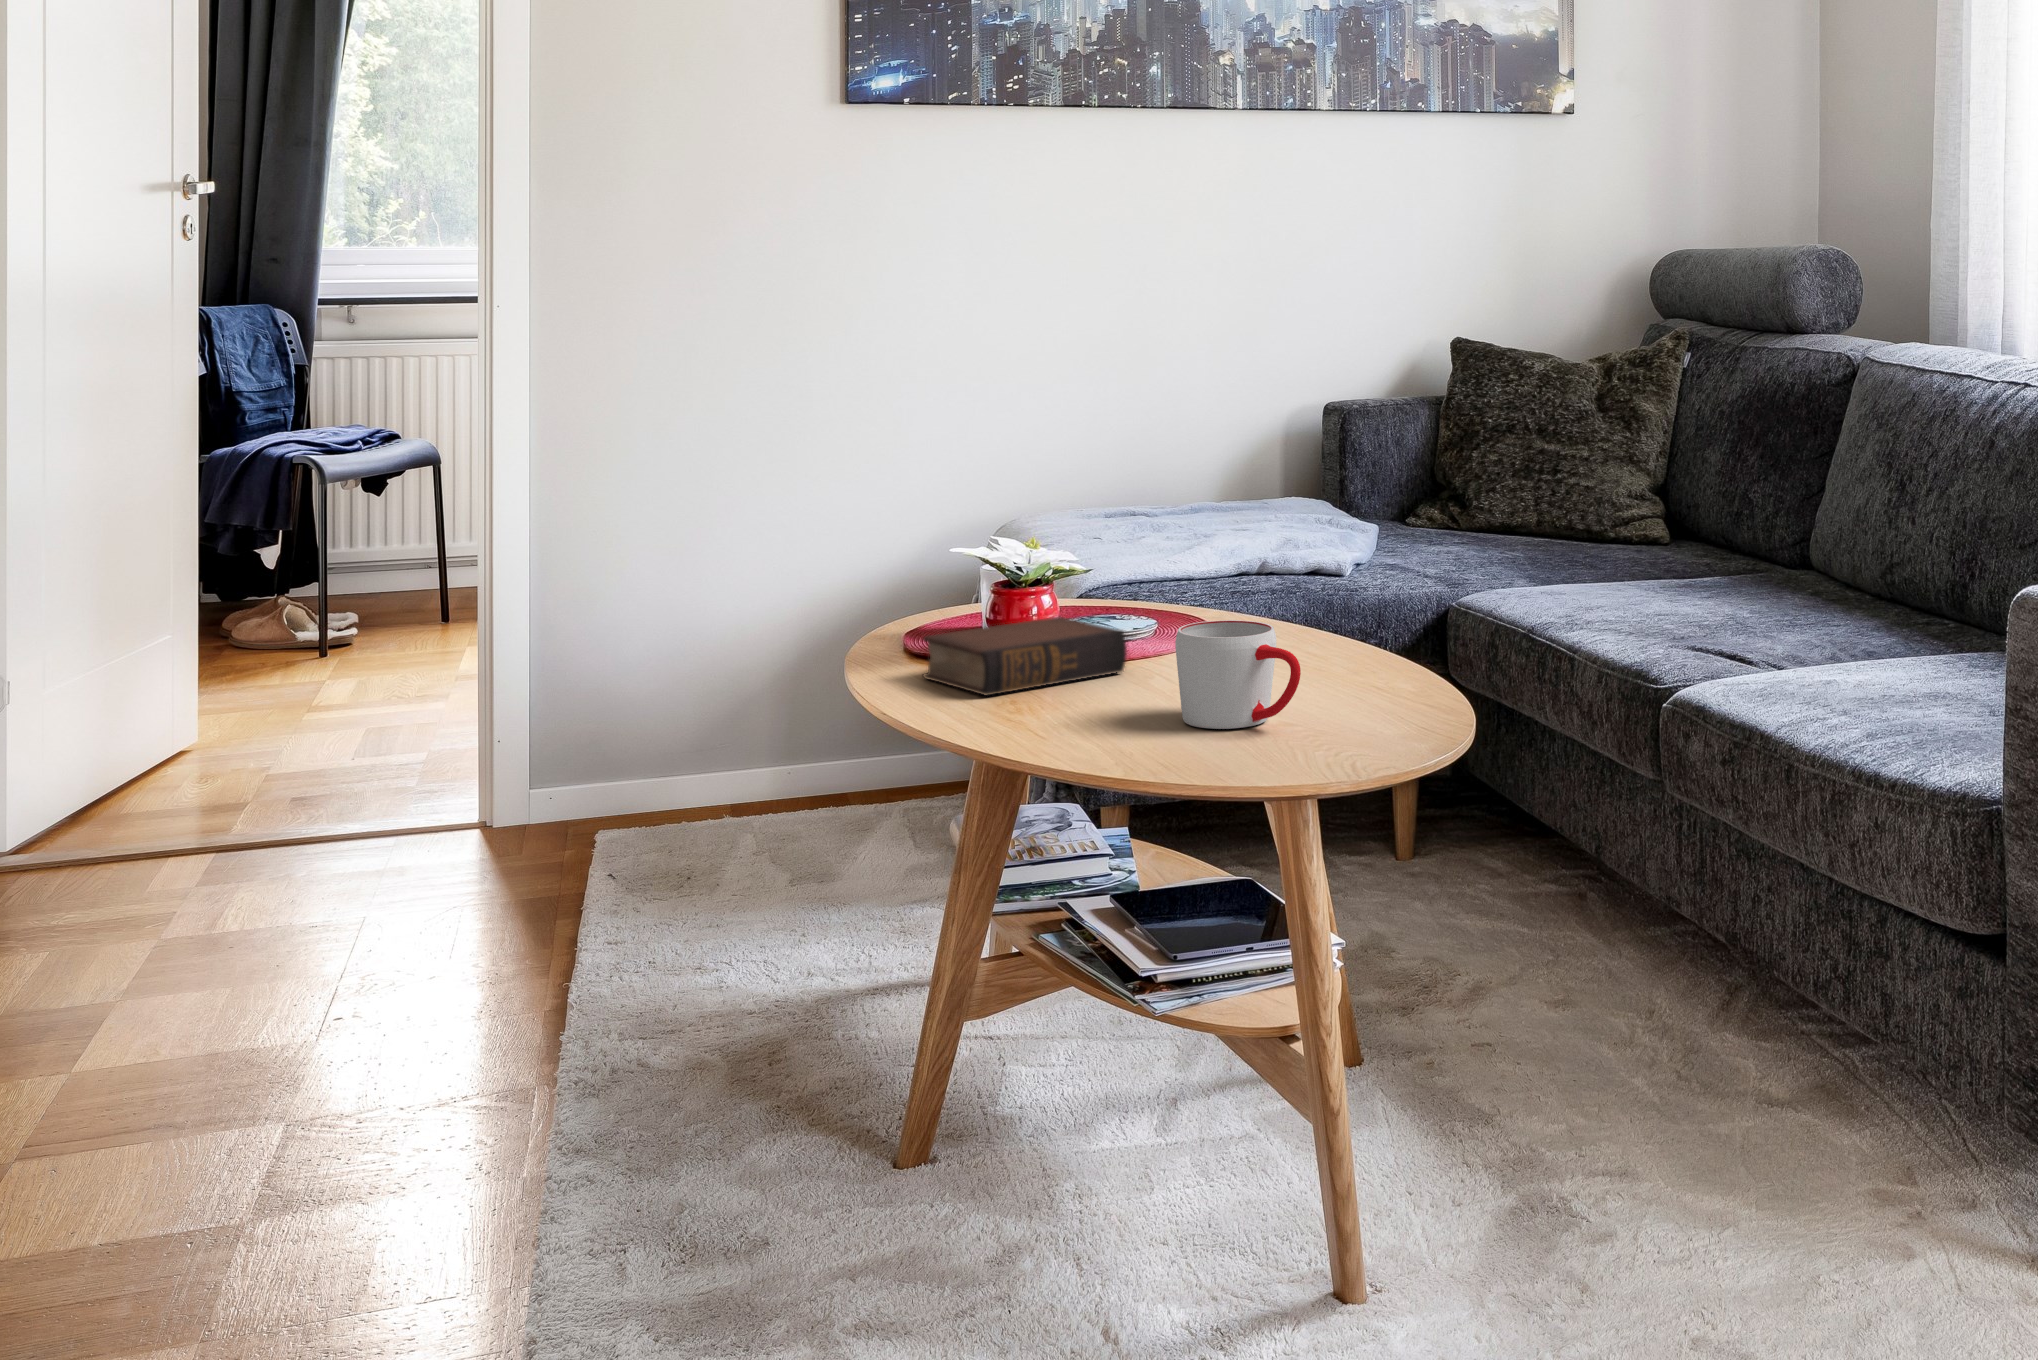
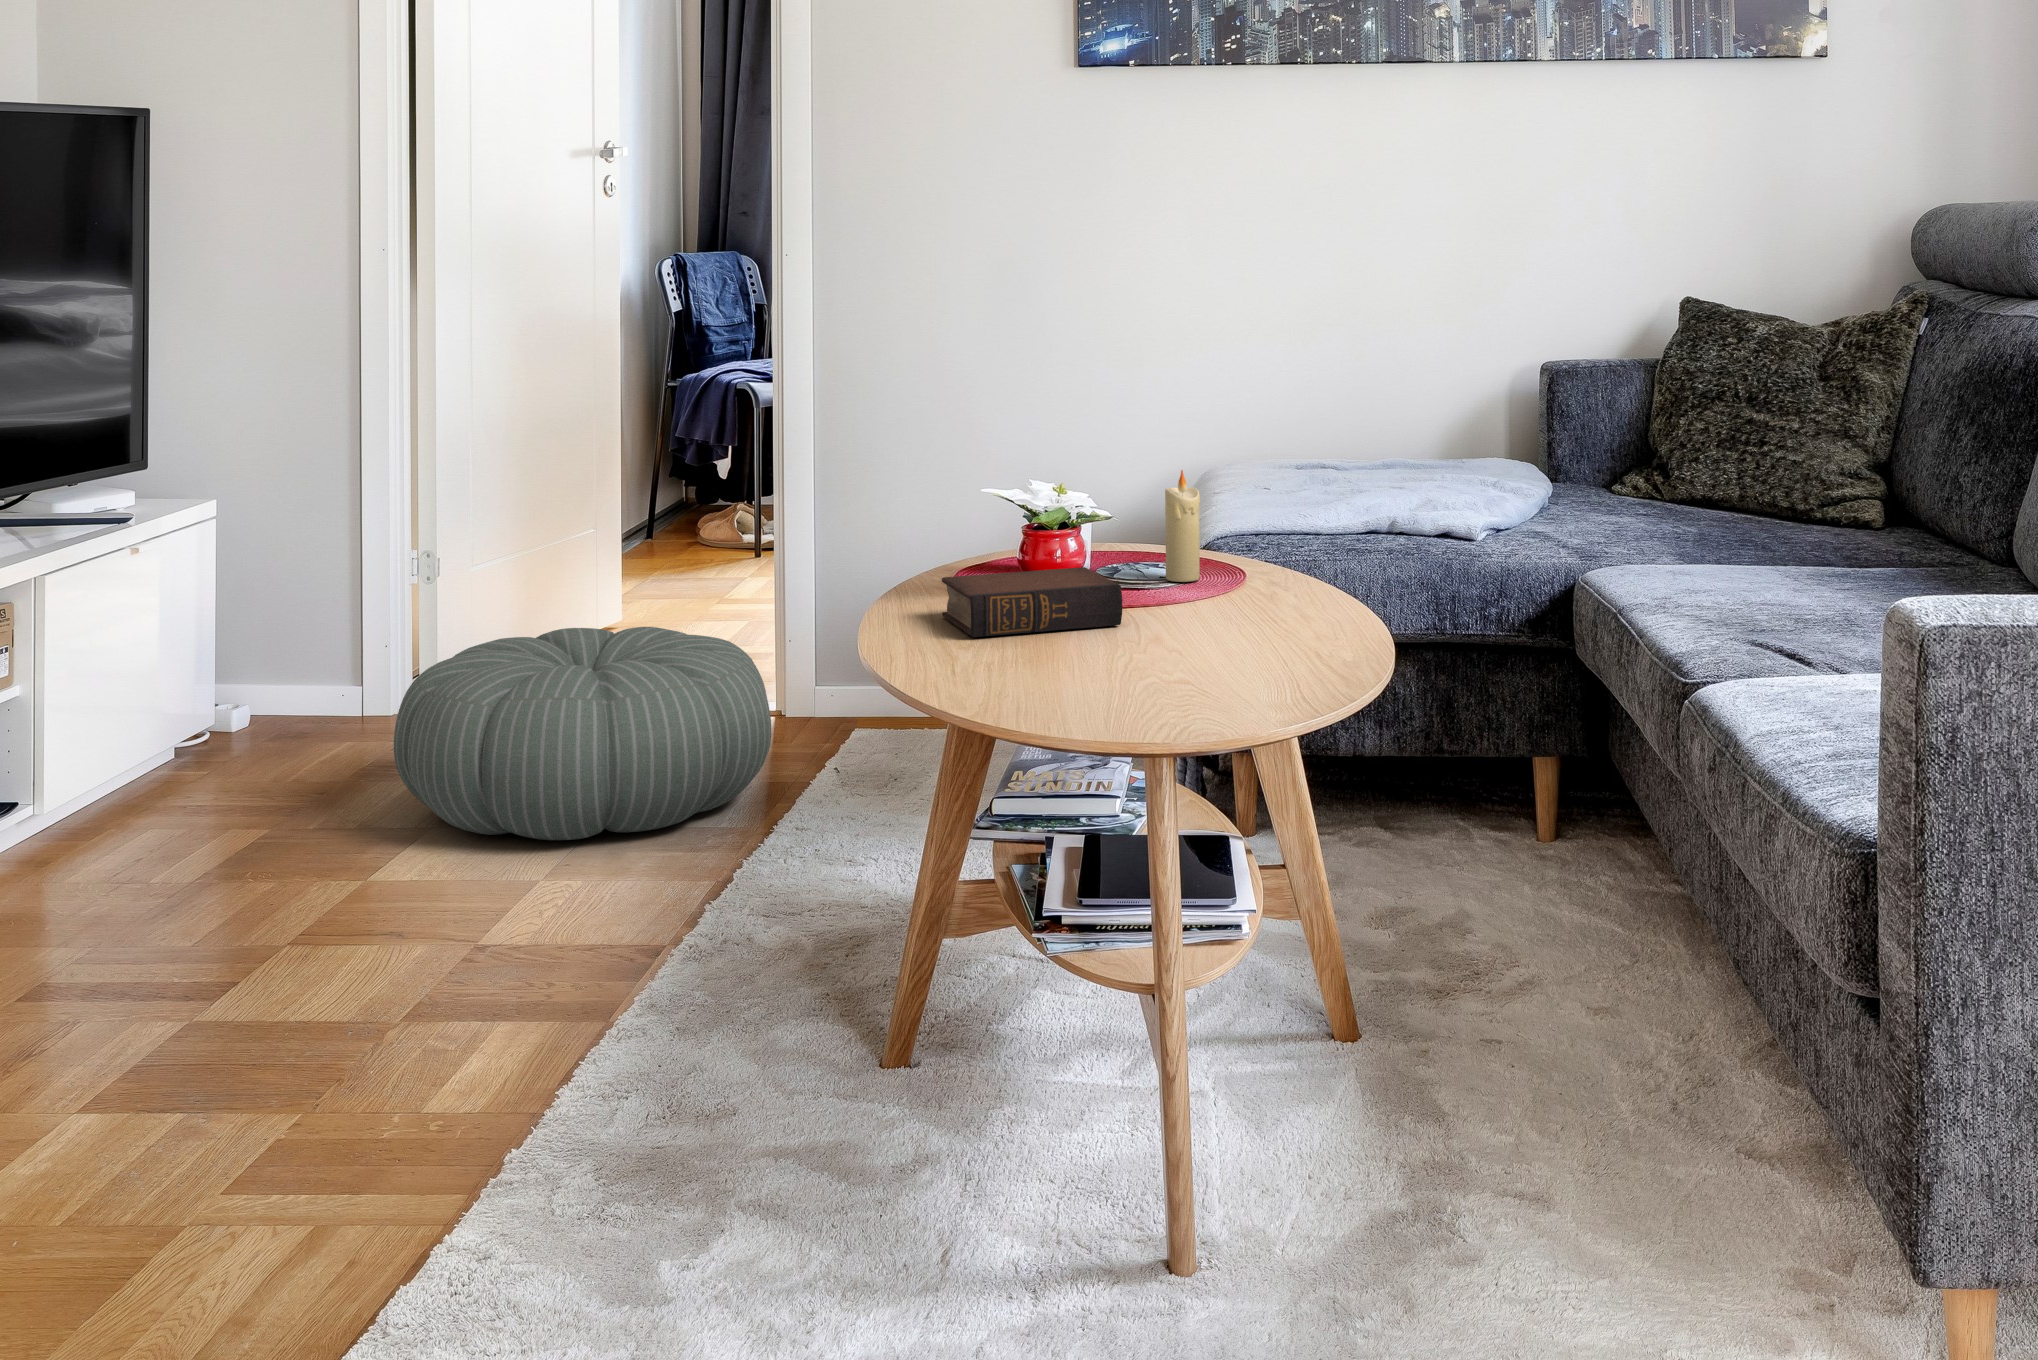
candle: none [1108,512,1144,627] -> present [1165,470,1200,582]
mug: present [1175,620,1301,729] -> none [1105,581,1206,687]
pouf: none [68,729,559,990] -> present [394,627,771,840]

